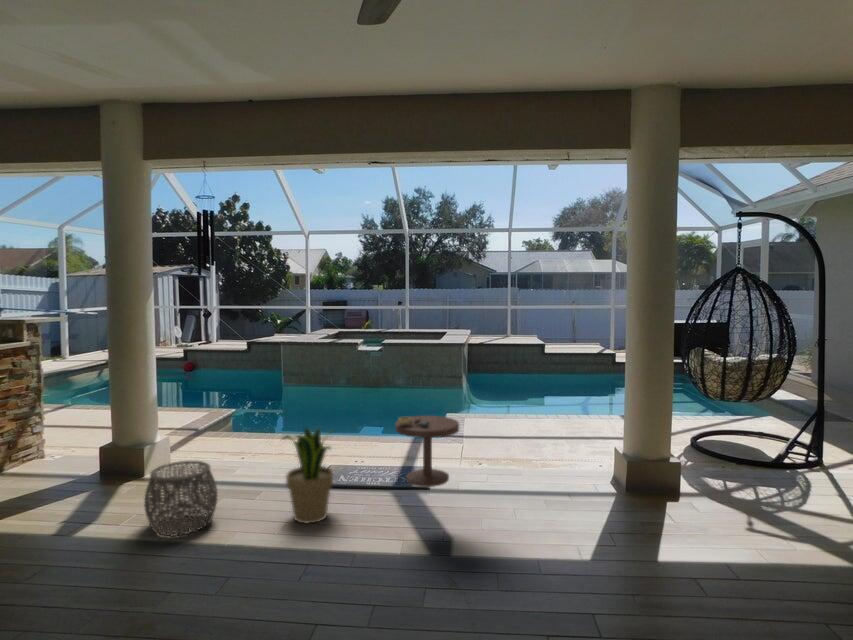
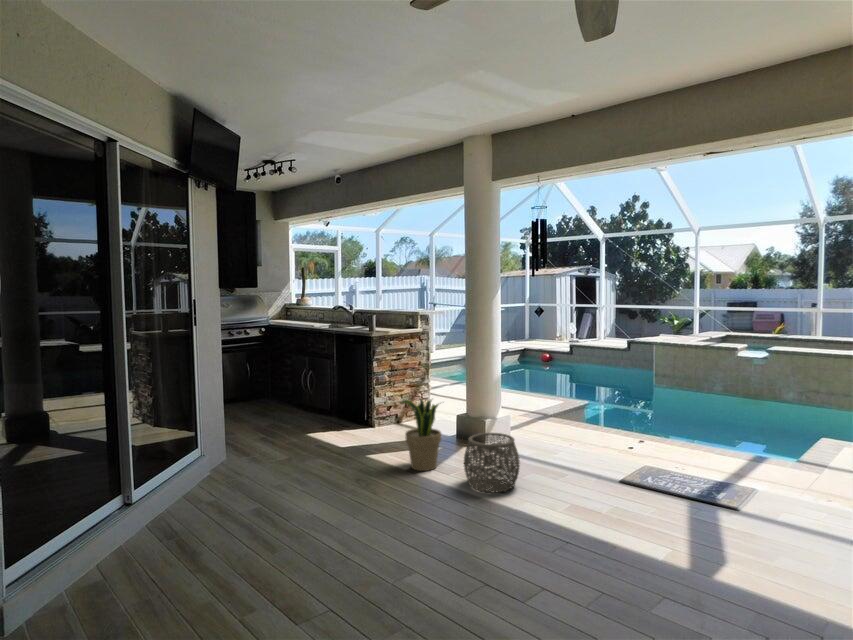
side table: present [395,416,459,487] -> none [672,421,749,550]
potted plant: present [283,429,333,523] -> present [402,398,441,471]

